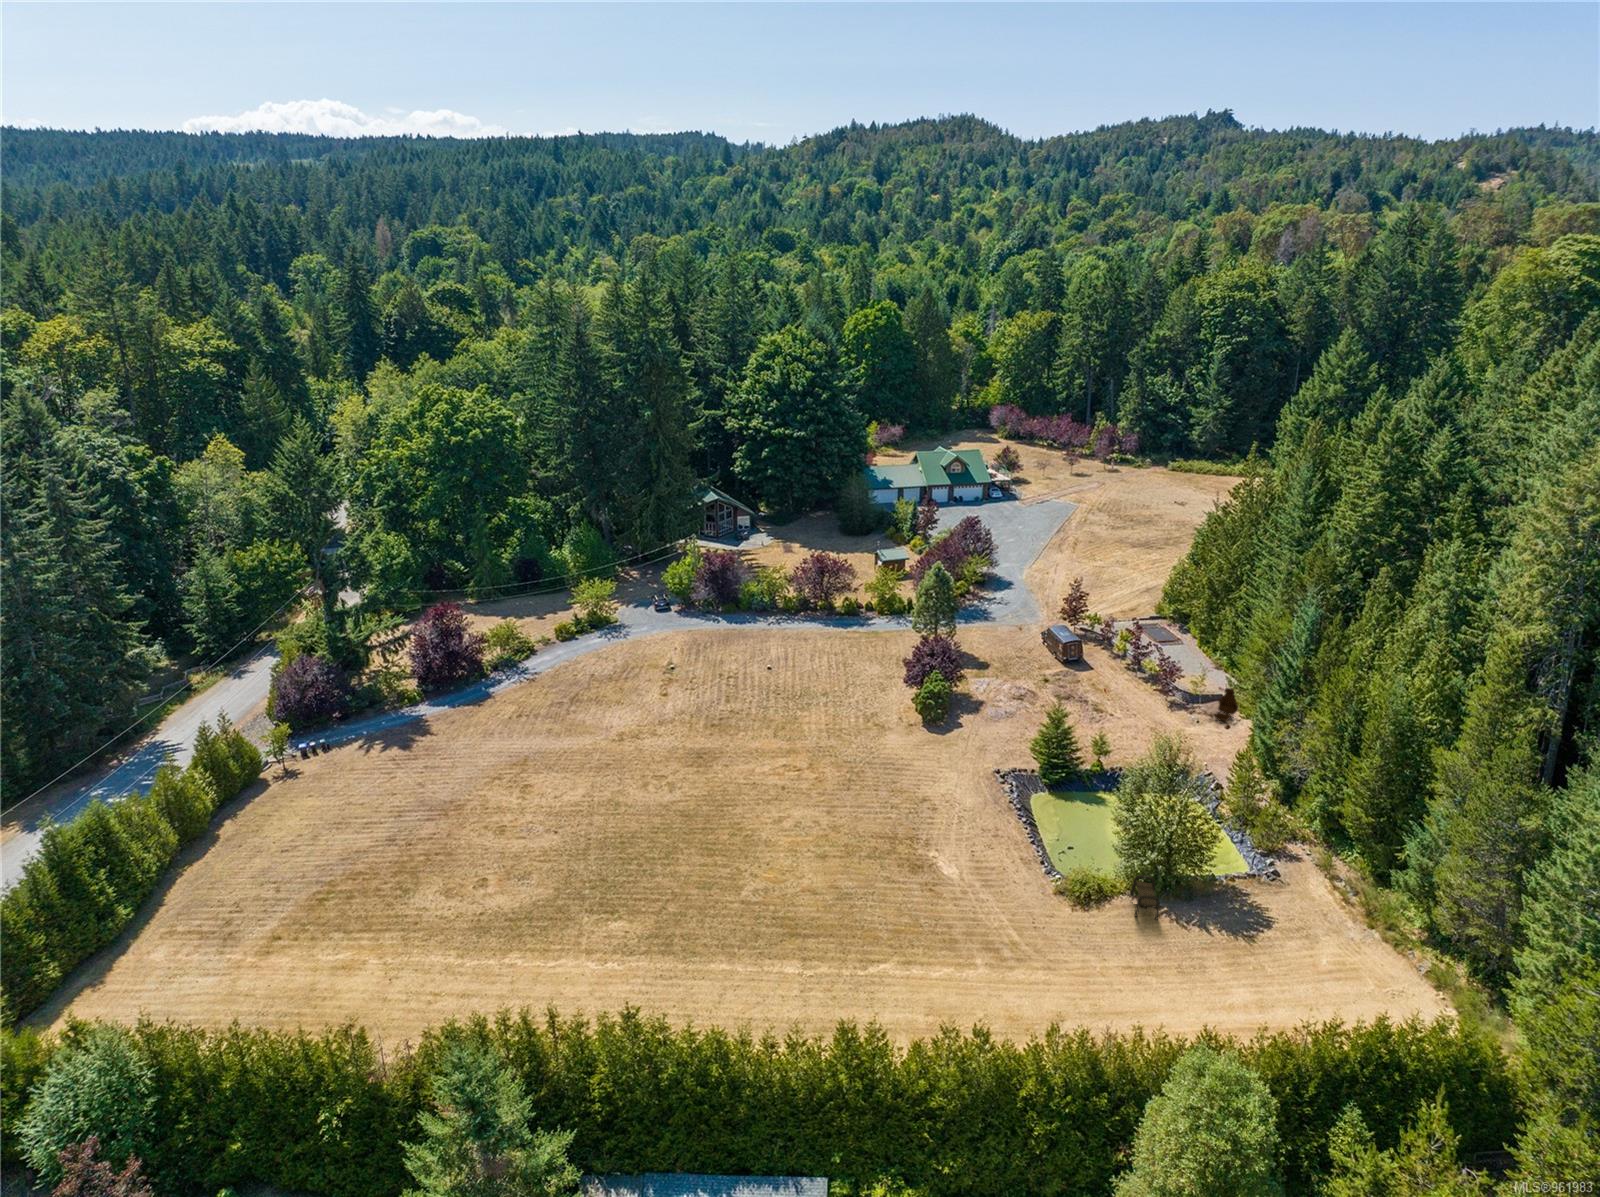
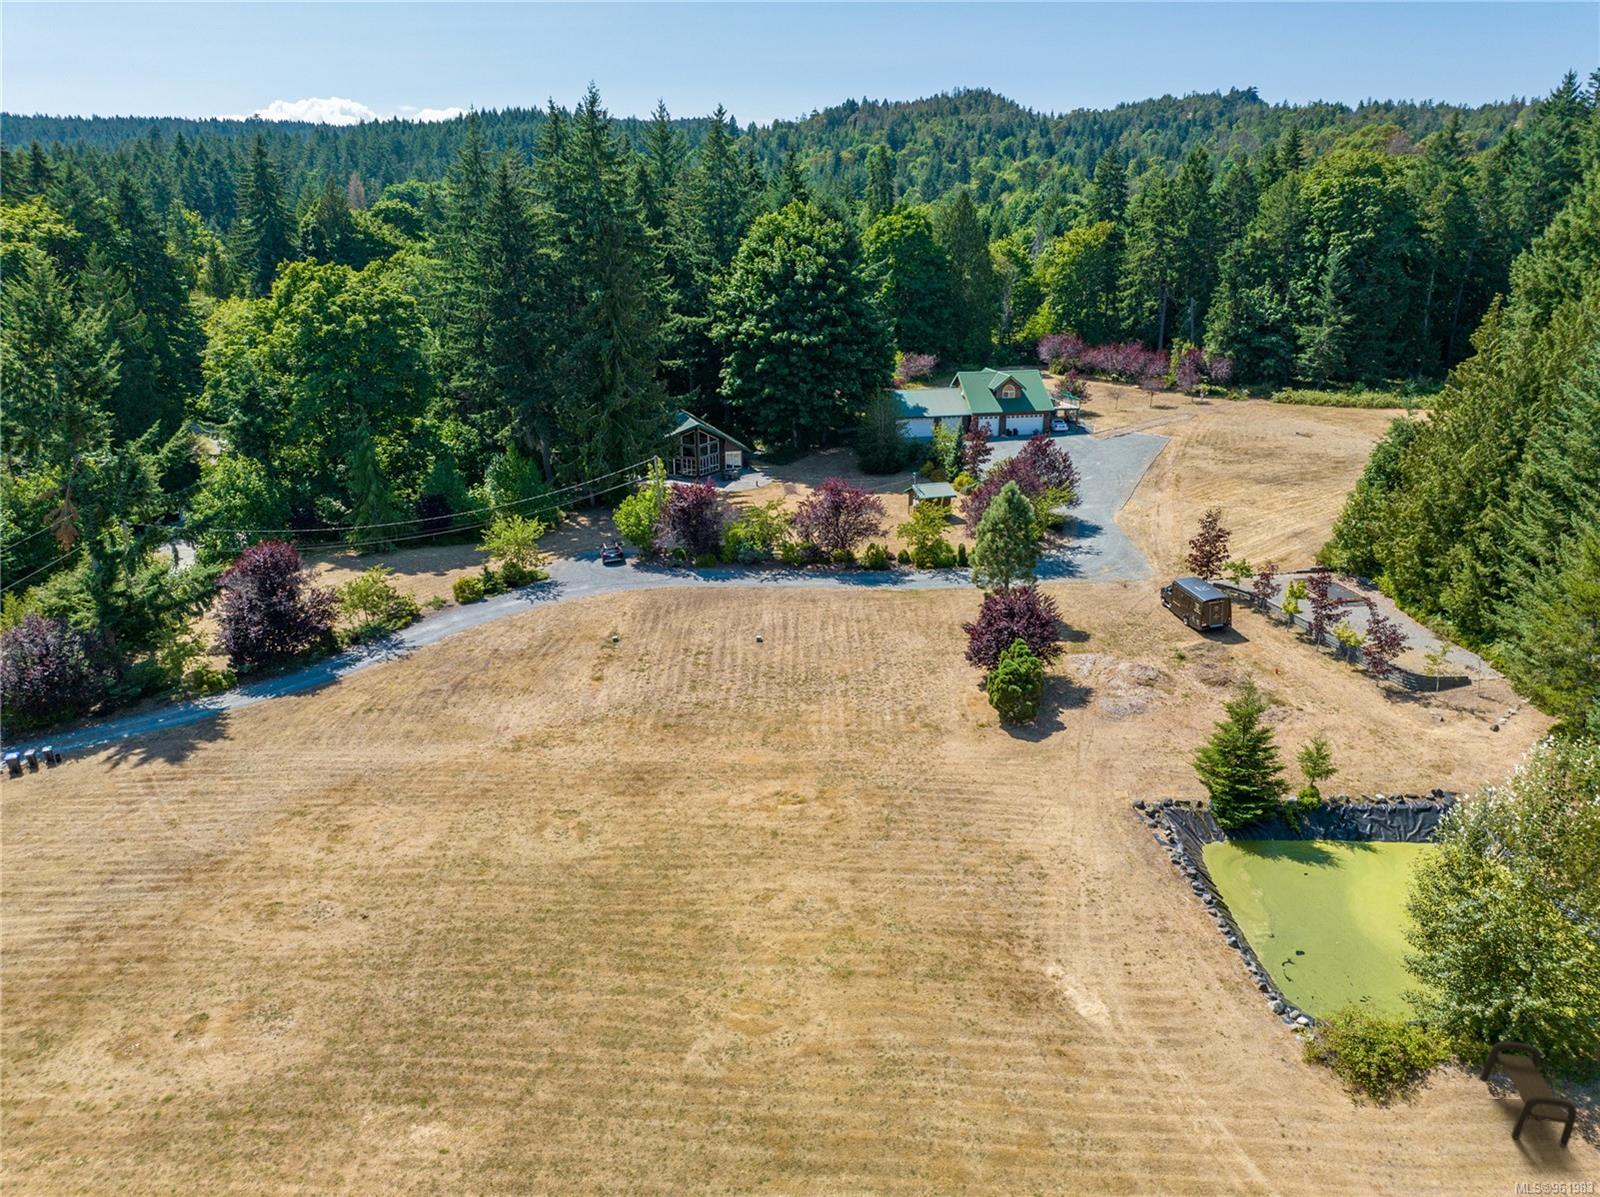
lounge chair: present [1215,688,1238,722] -> none [1469,666,1515,724]

